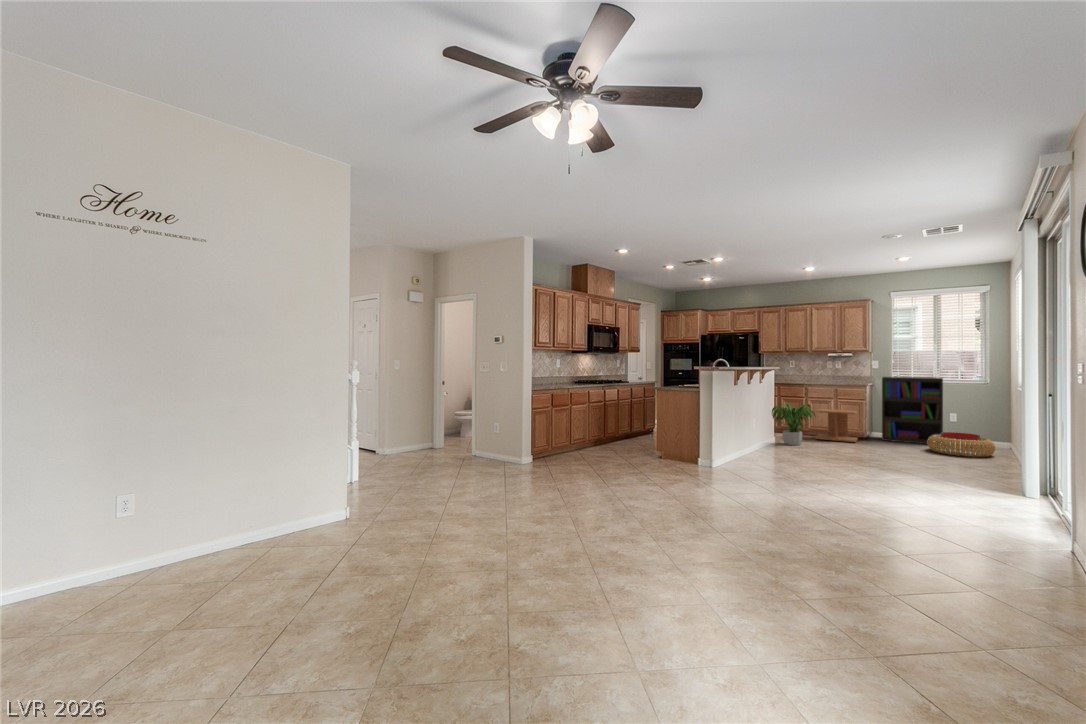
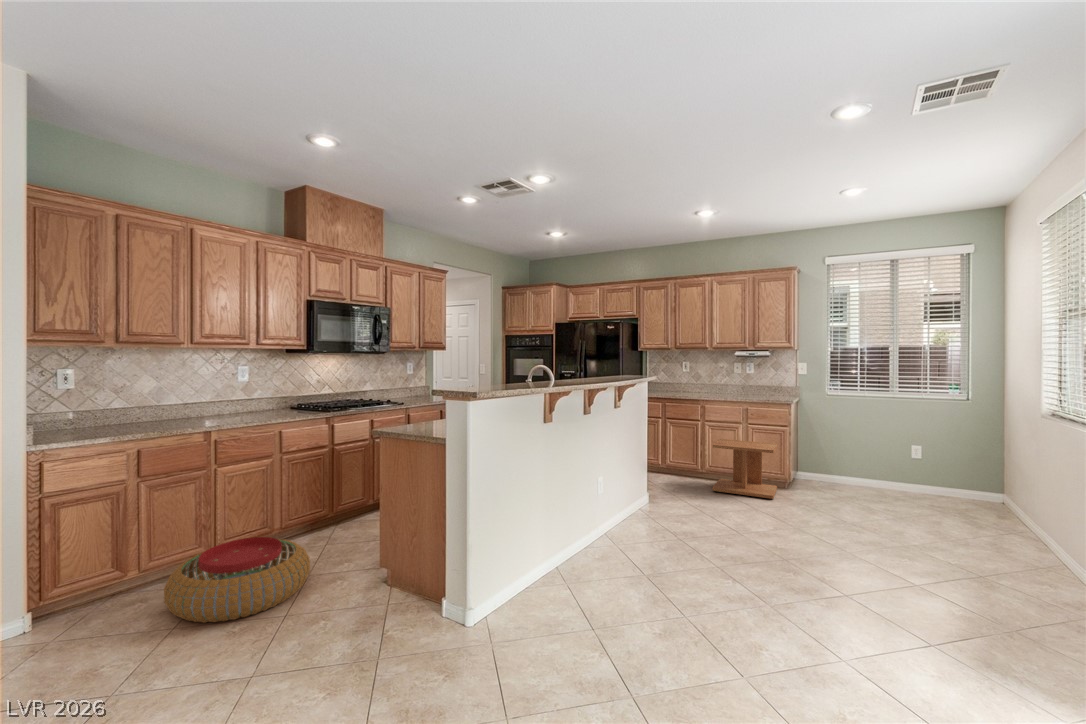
bookshelf: present [882,377,943,444] -> none [812,387,907,502]
potted plant: present [772,404,815,445] -> none [639,437,711,513]
pouf: present [928,432,995,457] -> present [164,537,310,623]

